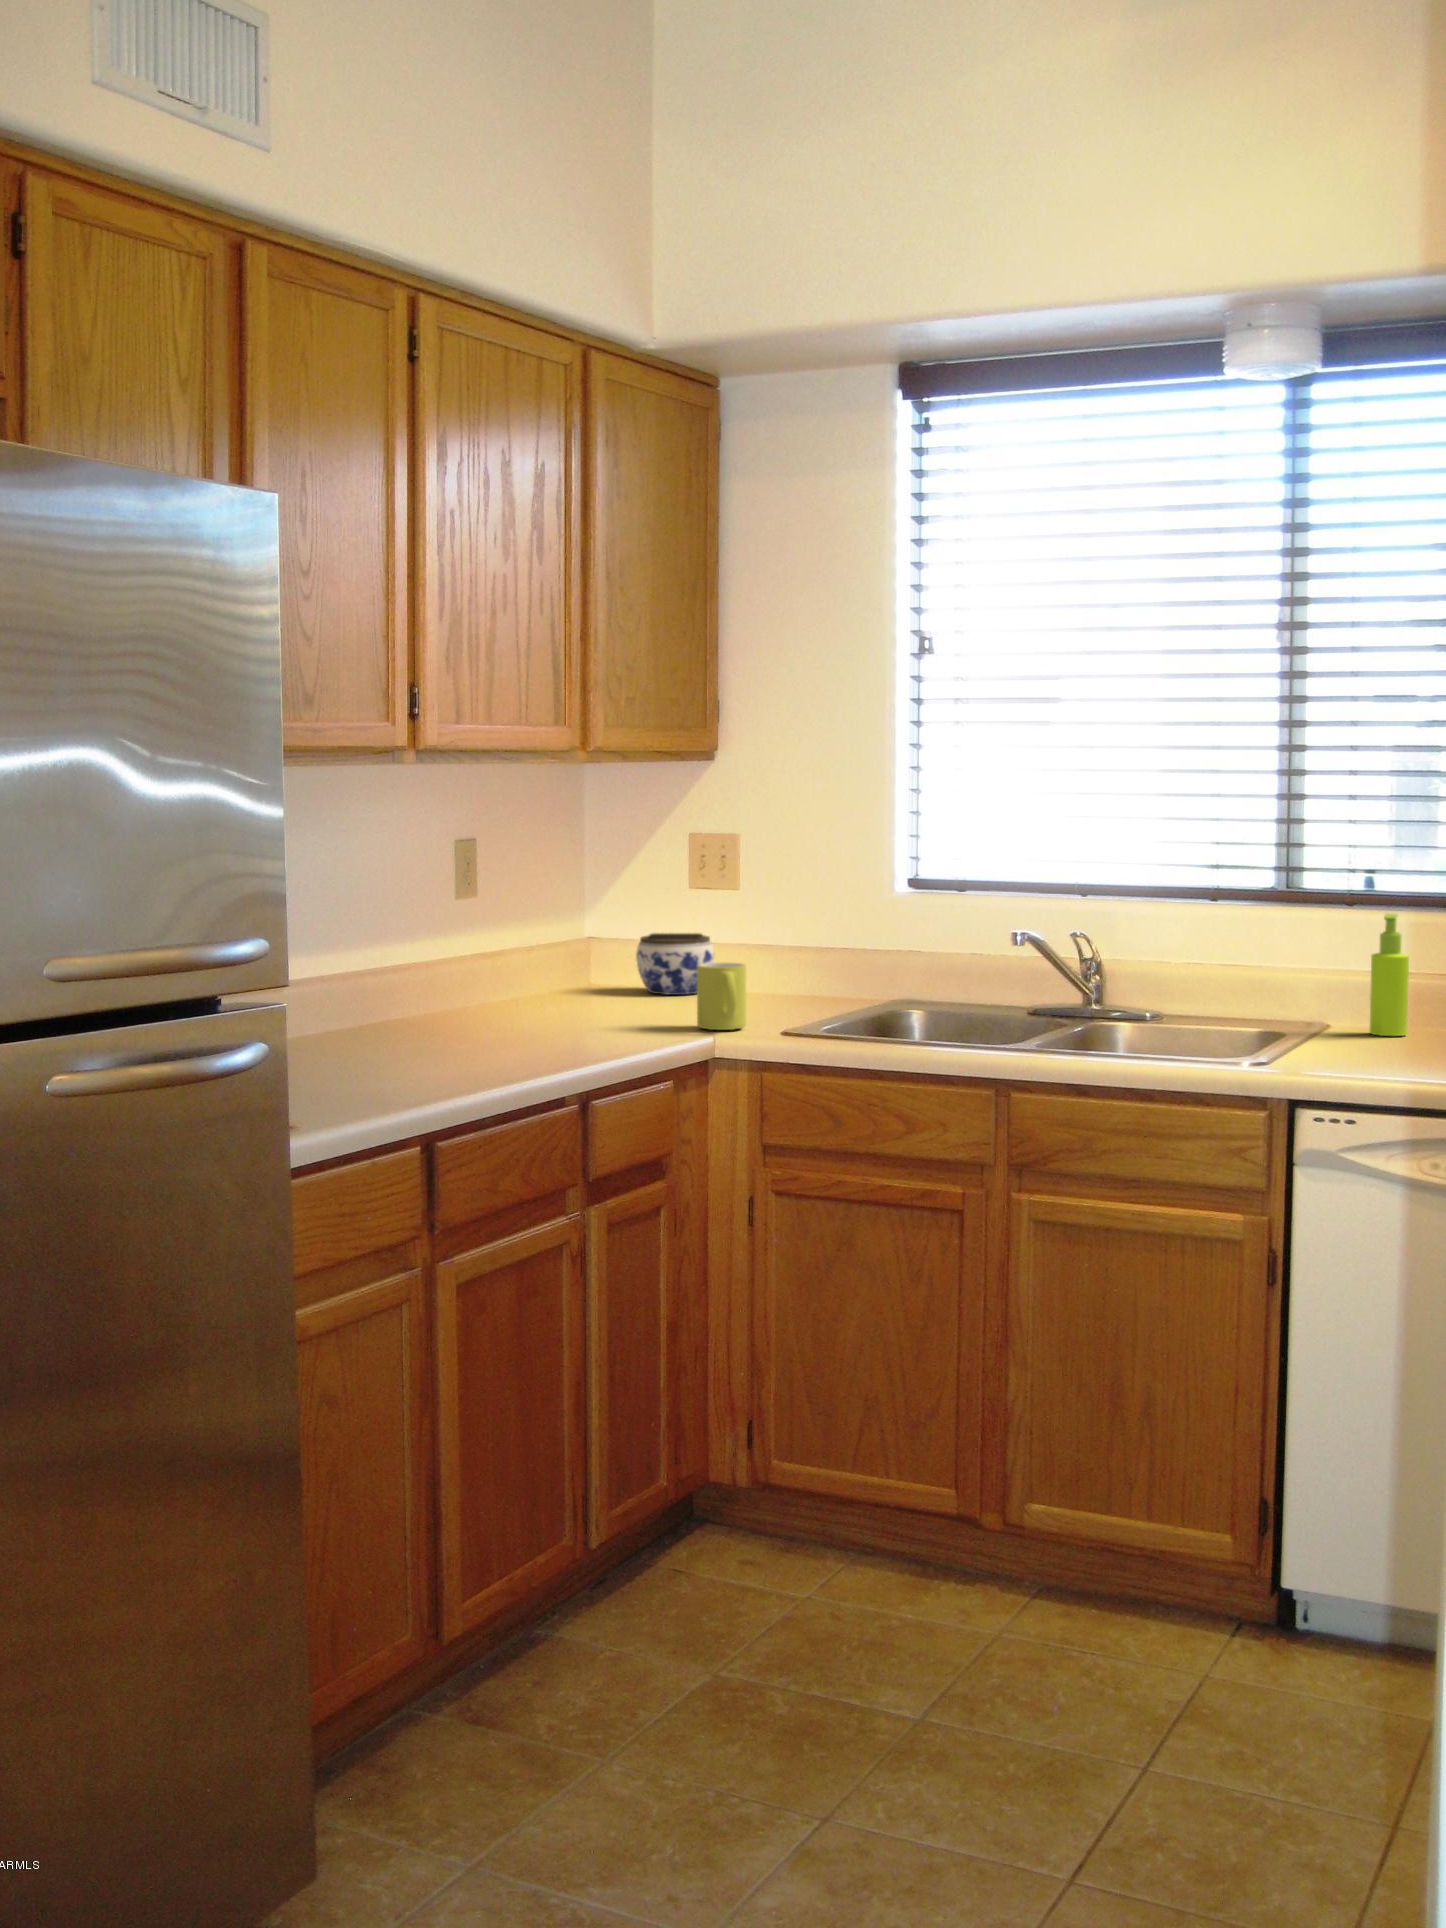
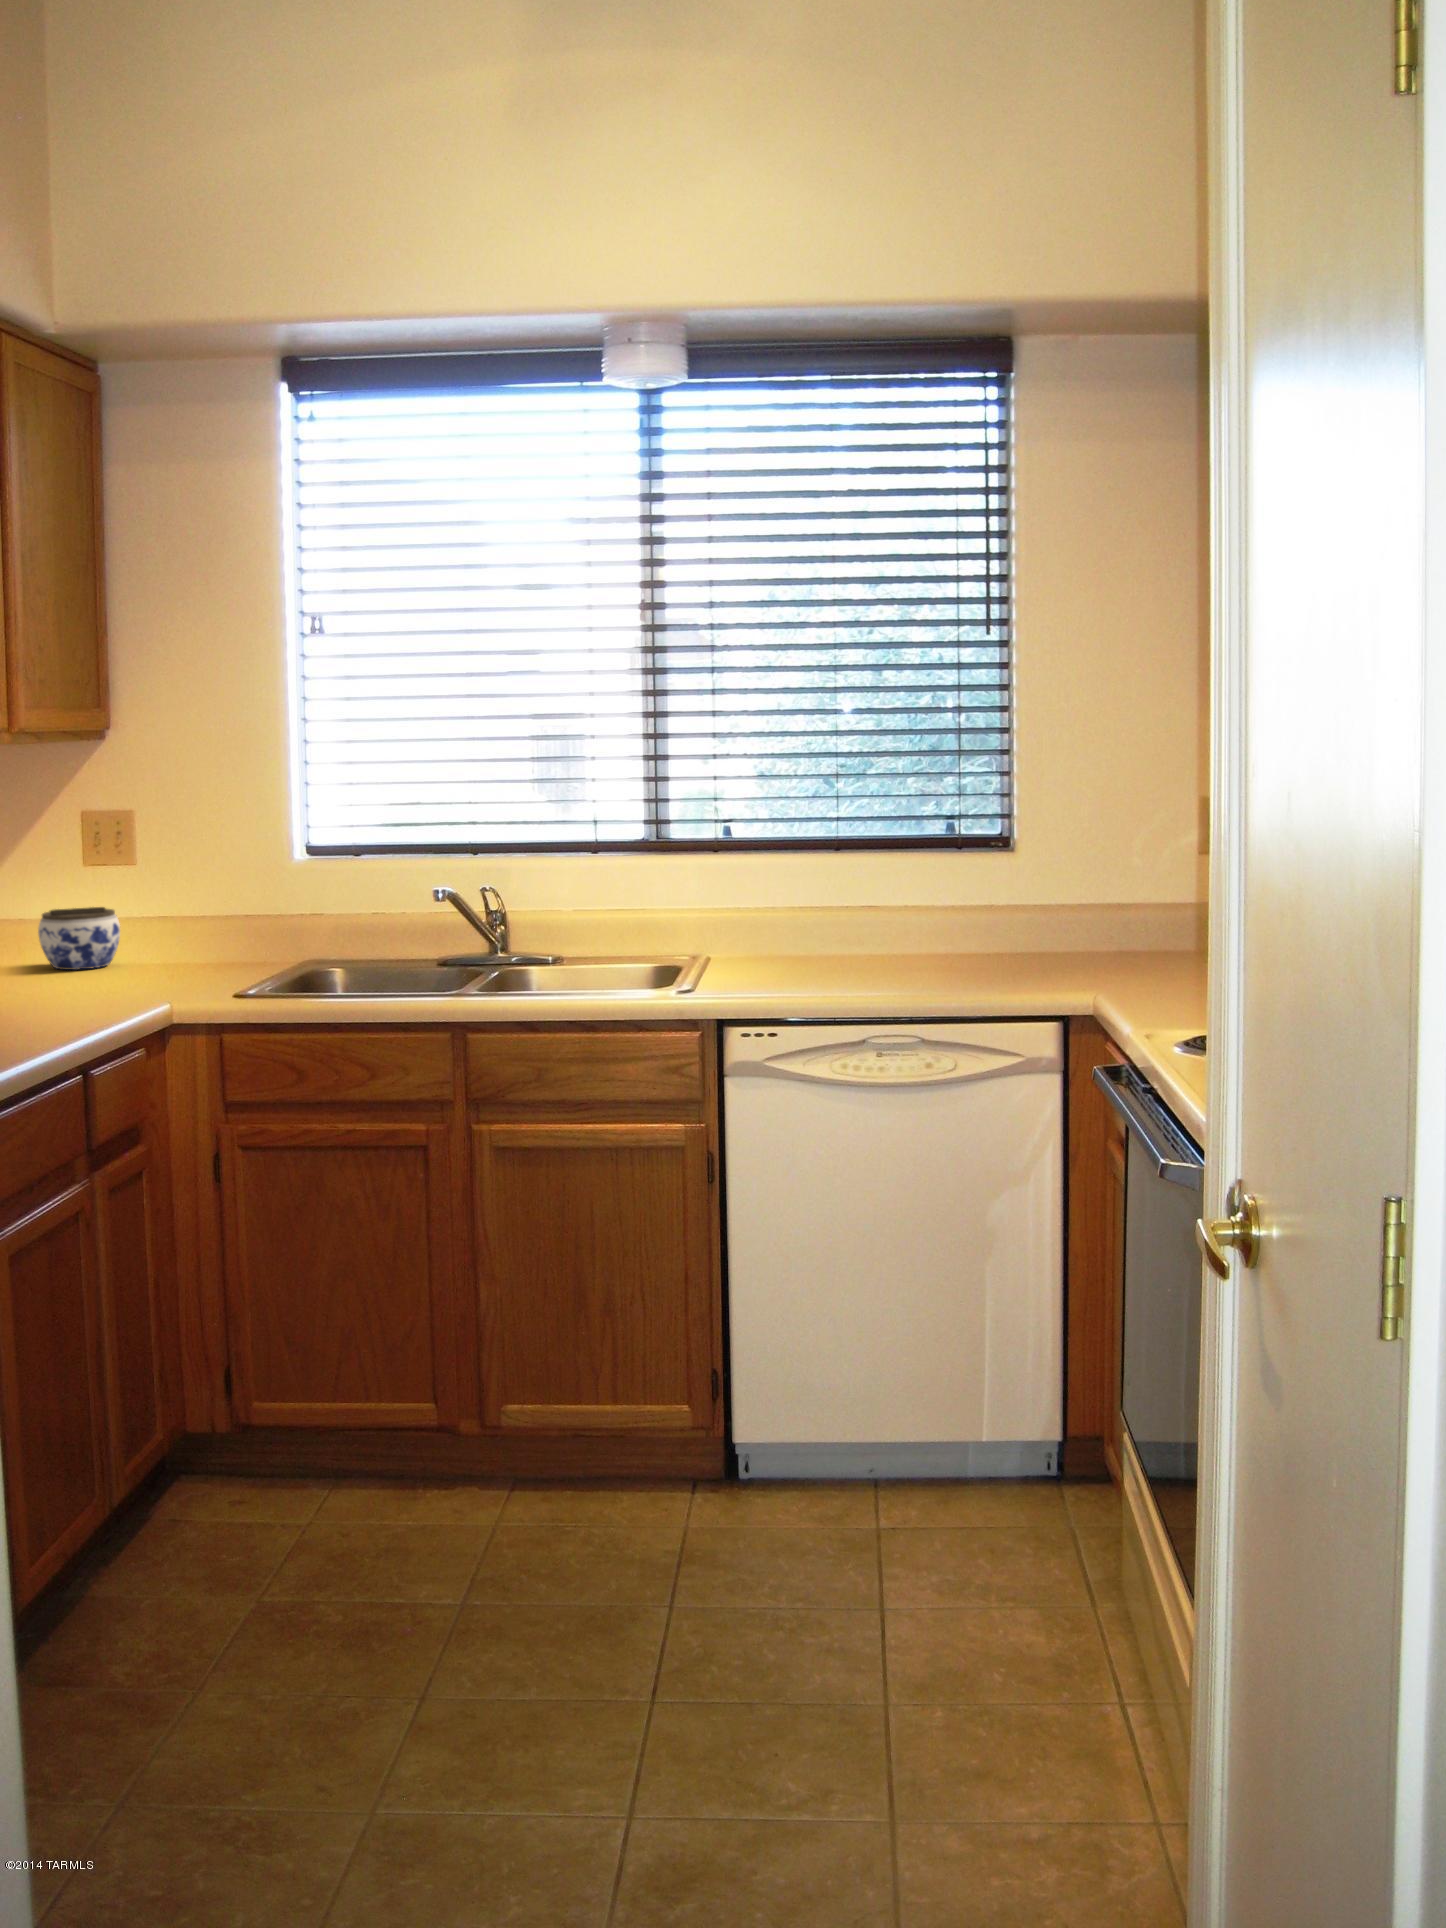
soap dispenser: present [1370,913,1409,1036] -> none [736,856,767,960]
mug: present [697,962,746,1030] -> none [141,935,194,1002]

